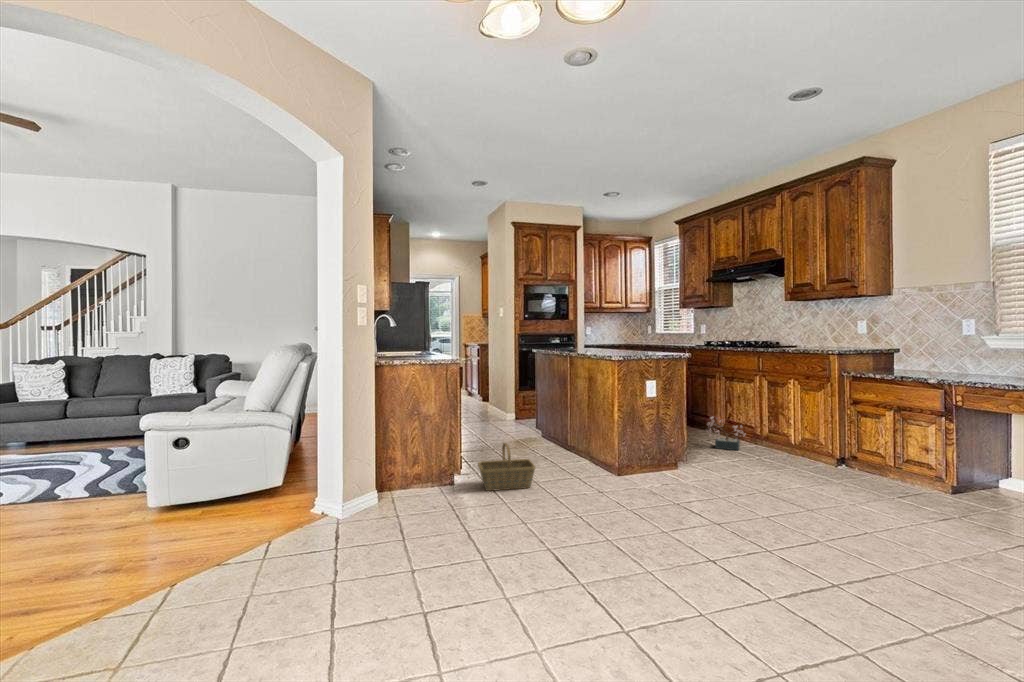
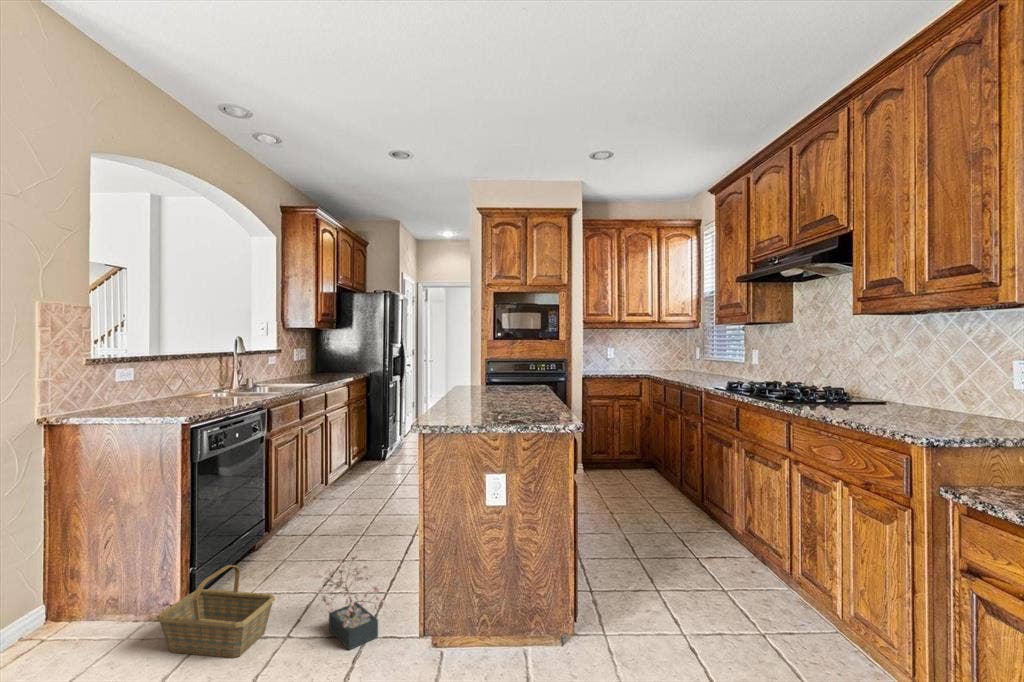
decorative plant: present [708,417,745,450] -> present [315,555,386,650]

